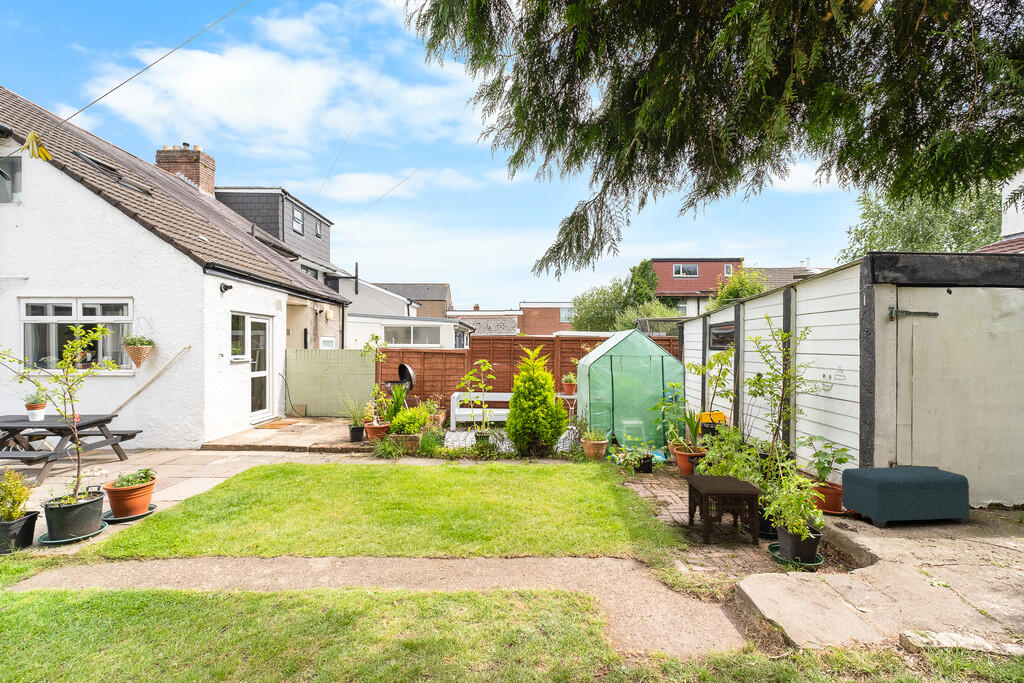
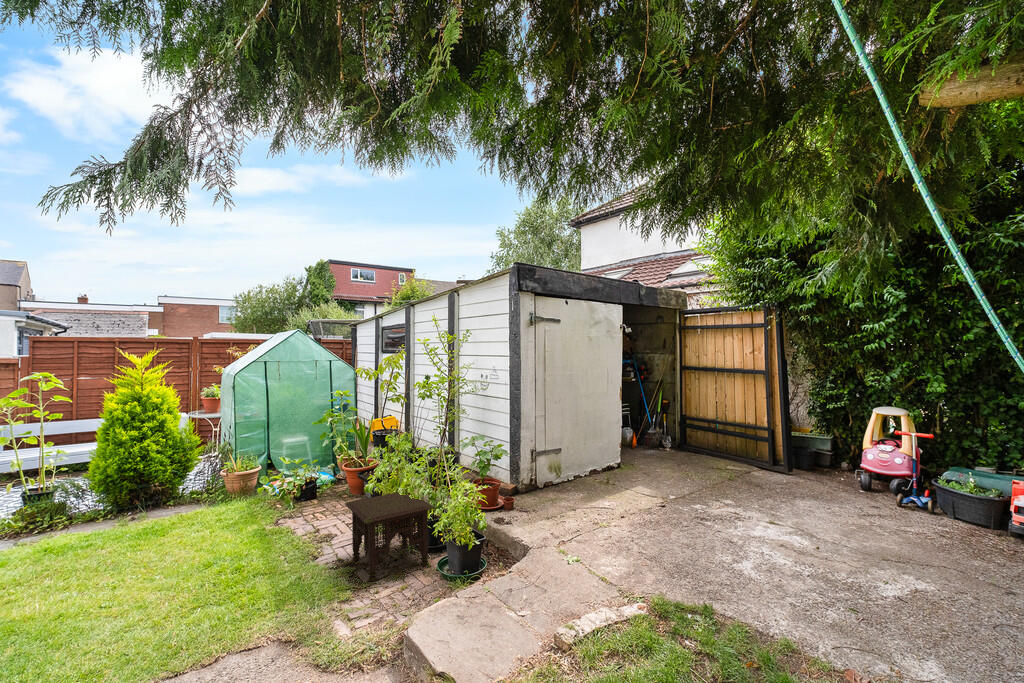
bench: present [842,467,969,528] -> none [499,450,586,515]

